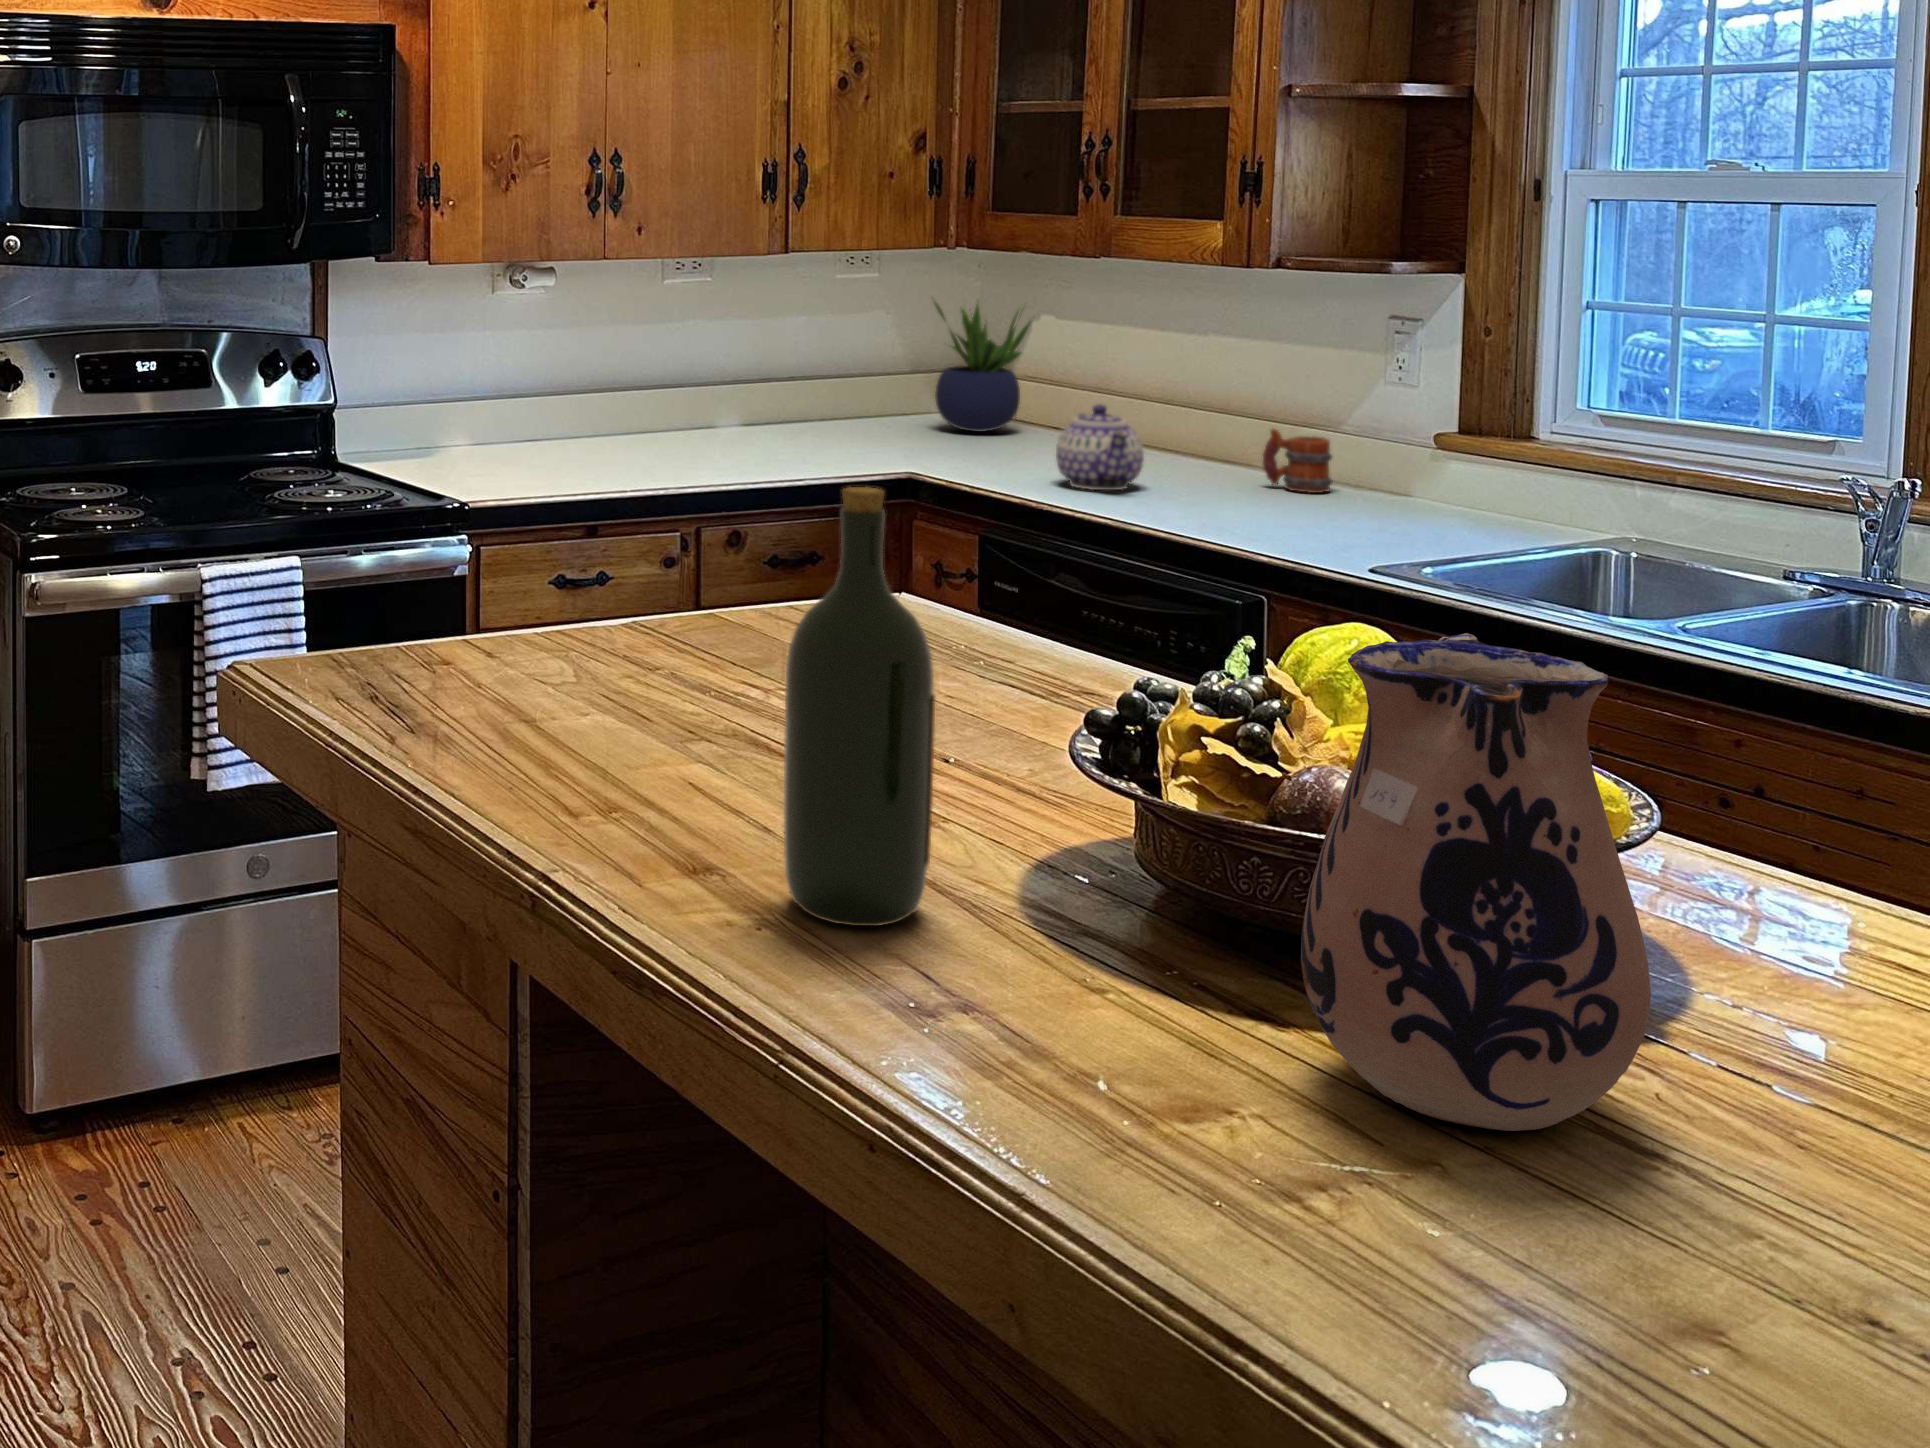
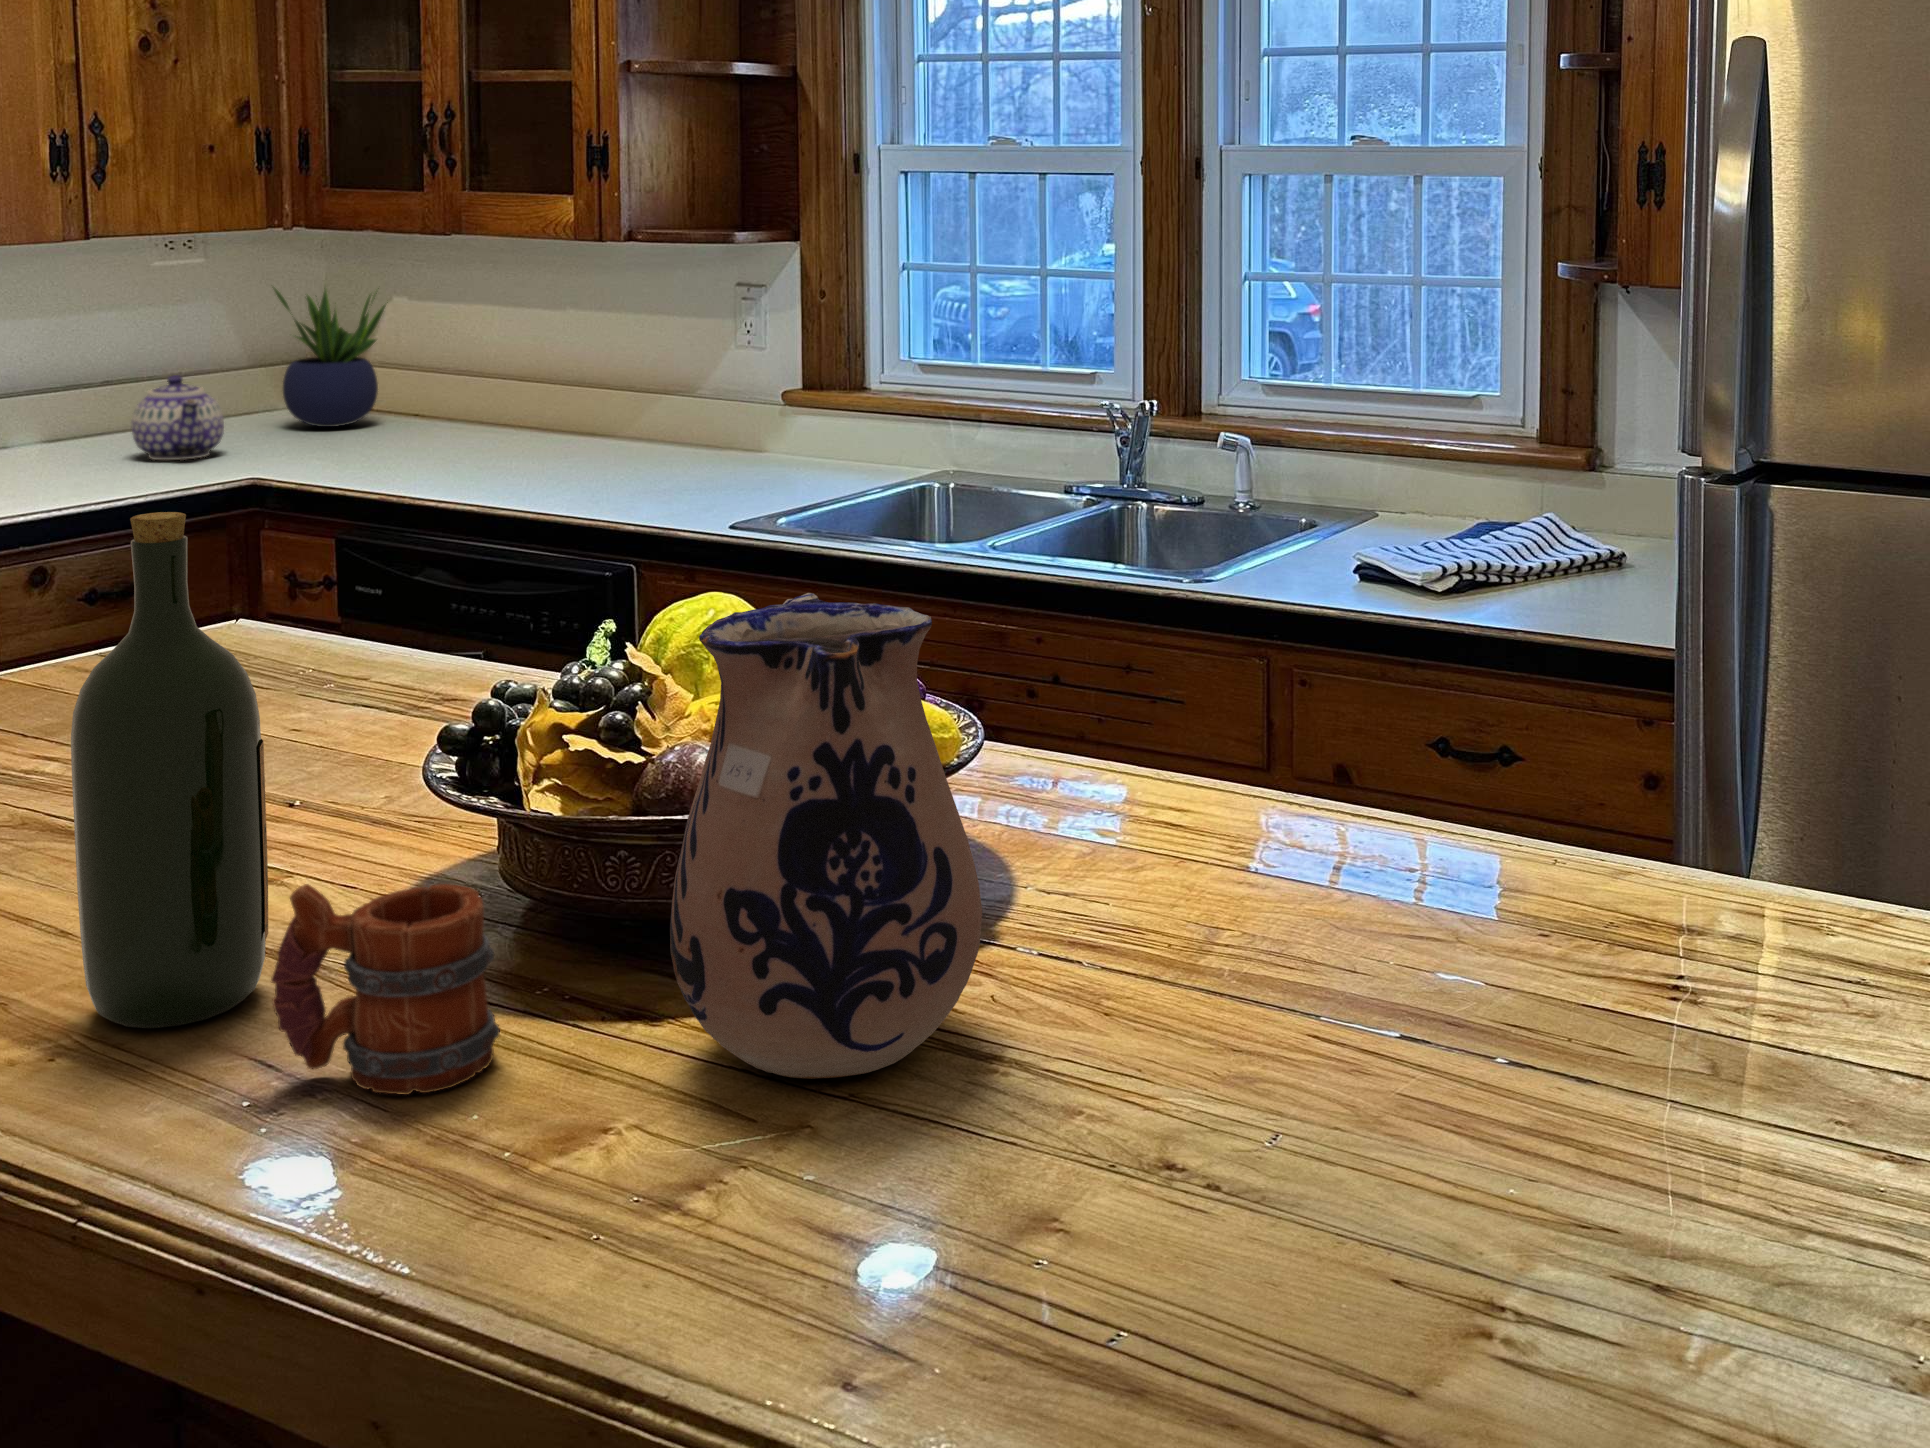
teapot: present [1056,405,1144,490] -> present [131,375,224,460]
mug: present [1263,429,1333,493] -> present [271,884,500,1094]

